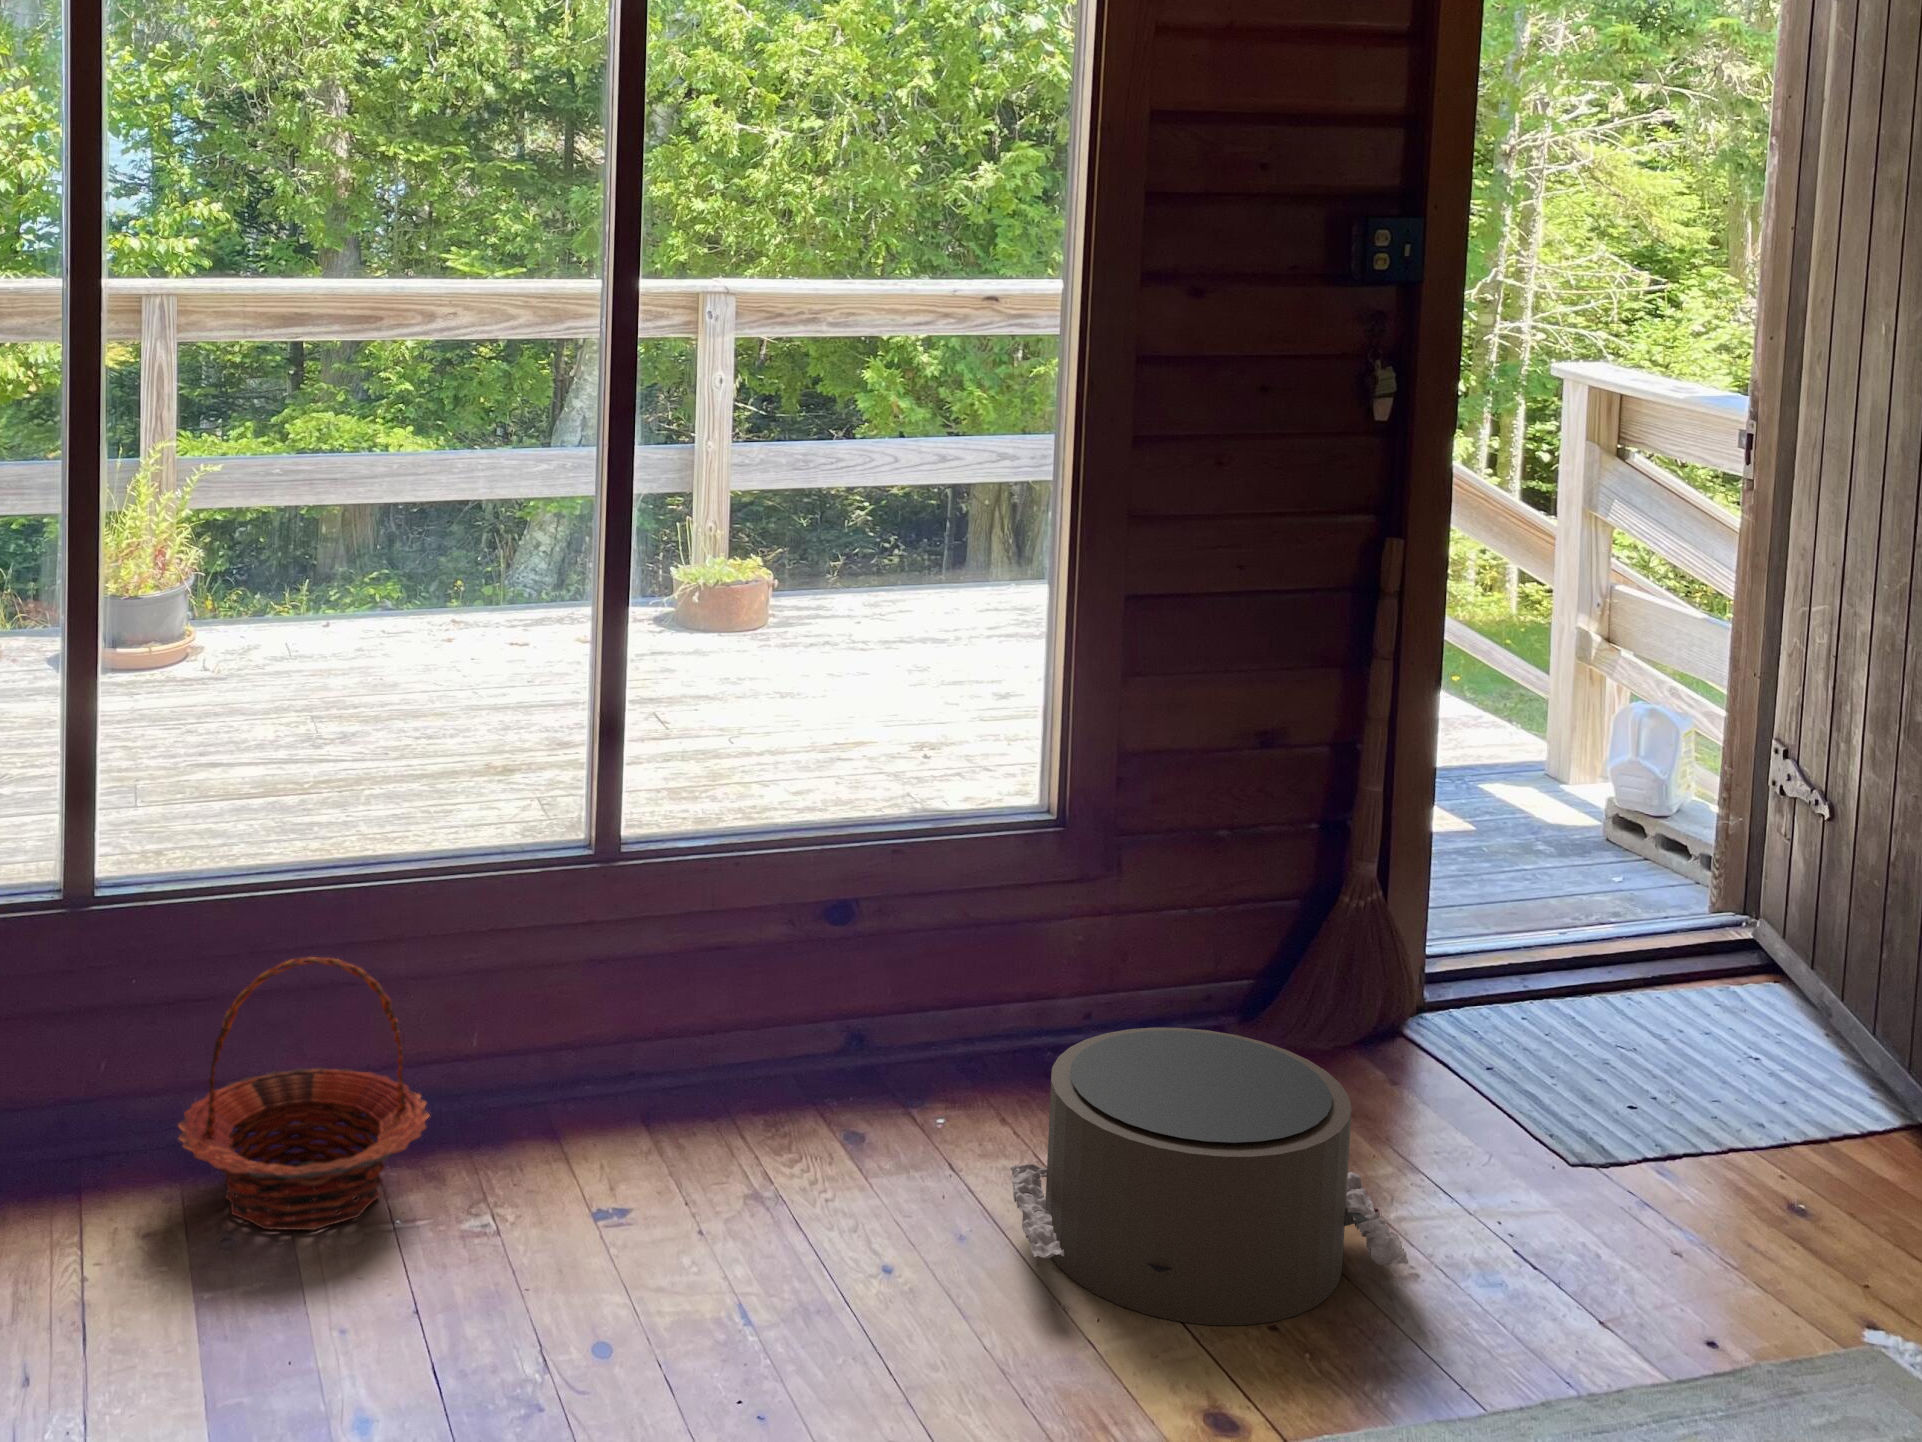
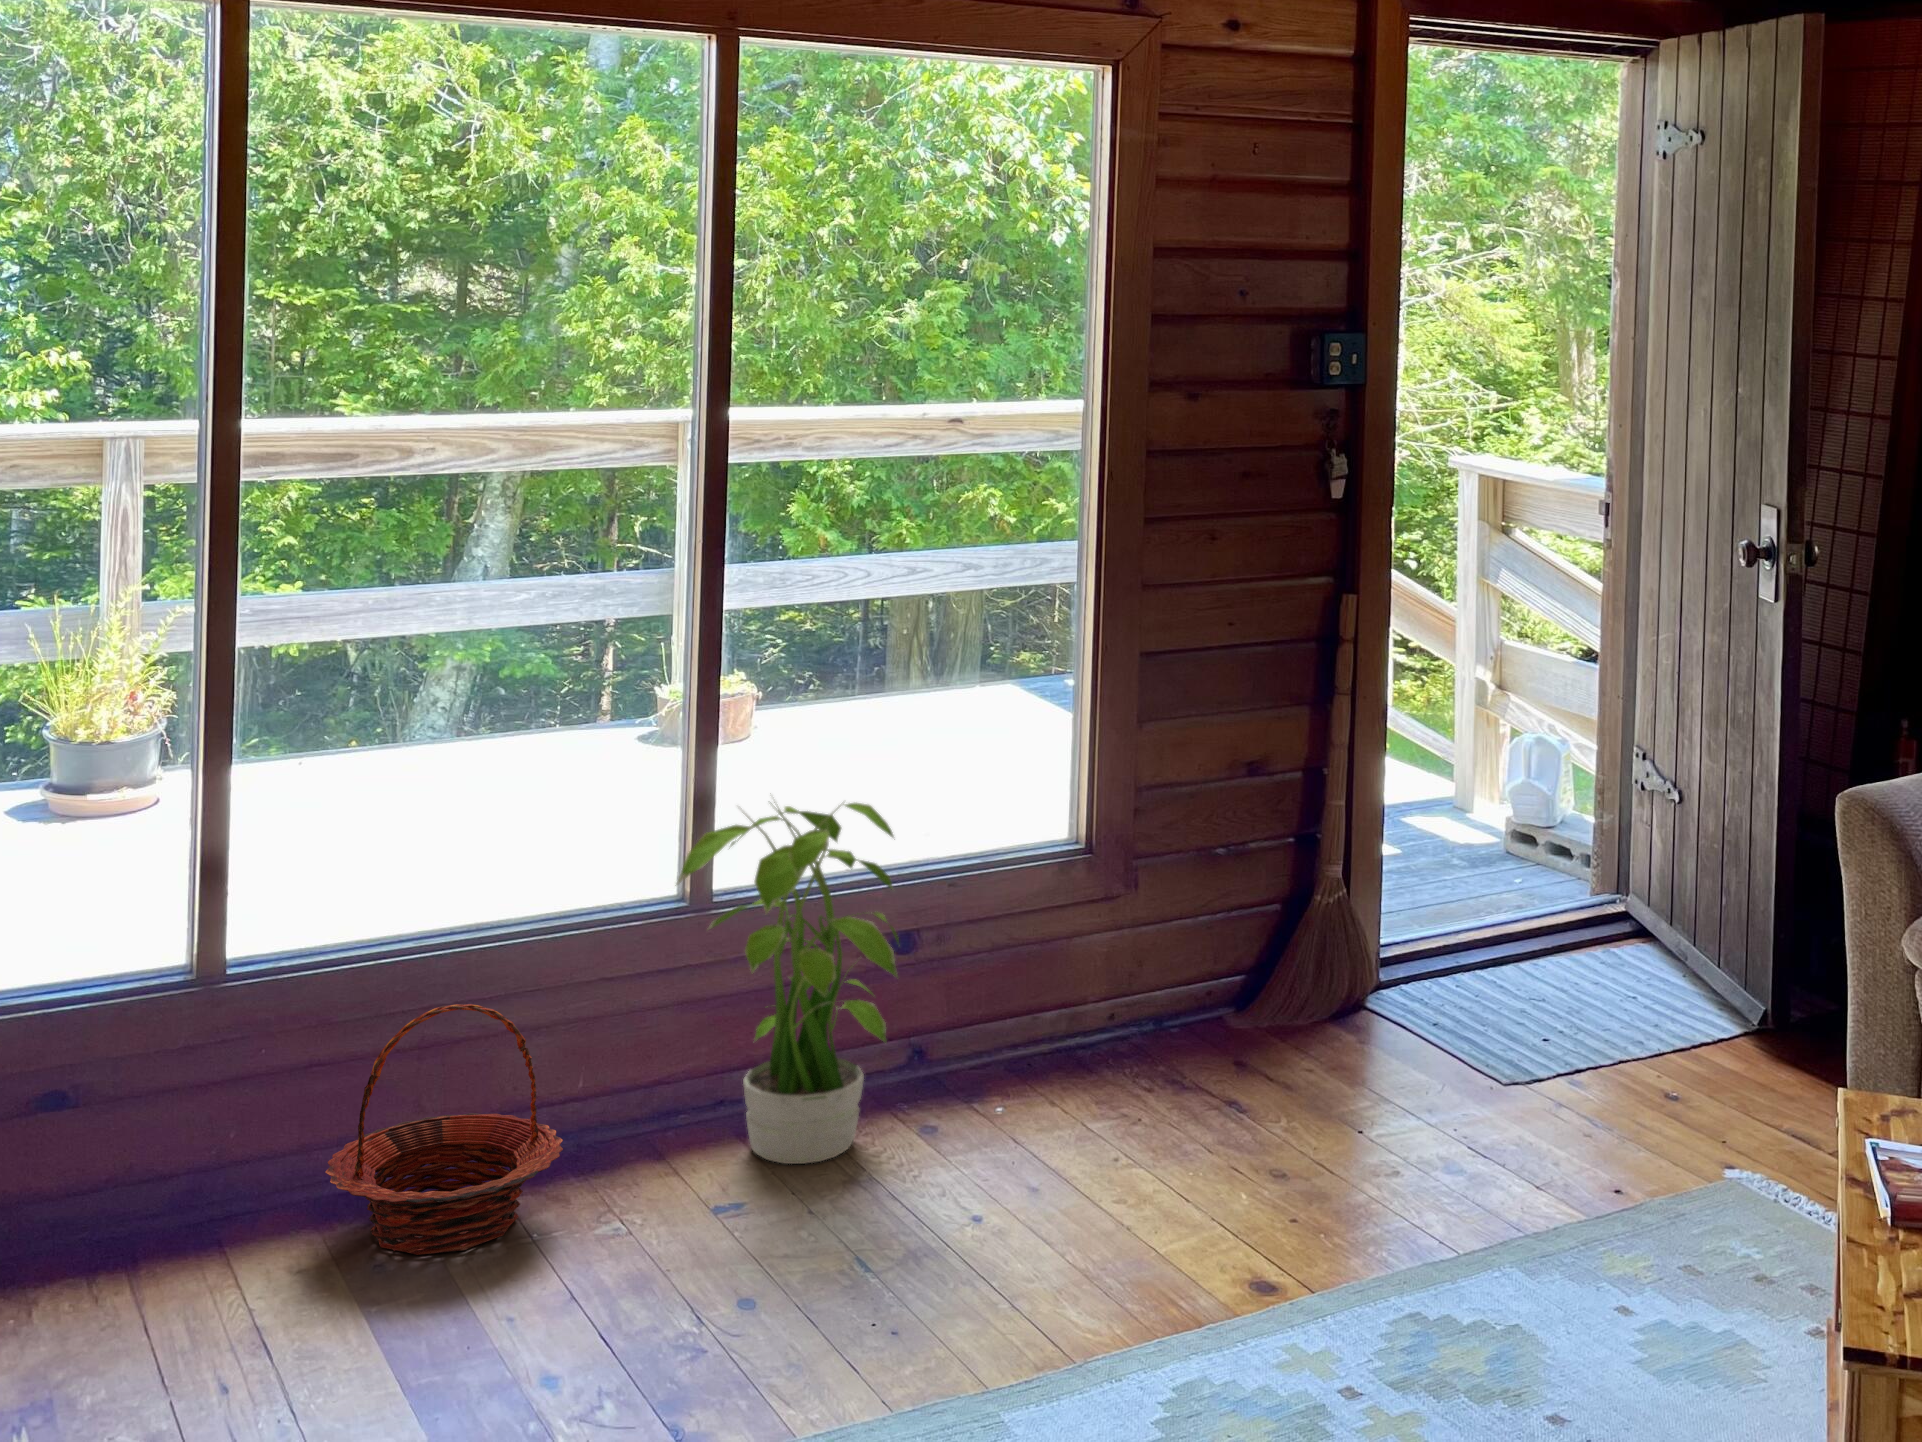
potted plant: none [562,740,818,1166] -> present [677,802,899,1164]
pouf: present [1010,1027,1408,1325] -> none [1074,1000,1399,1225]

